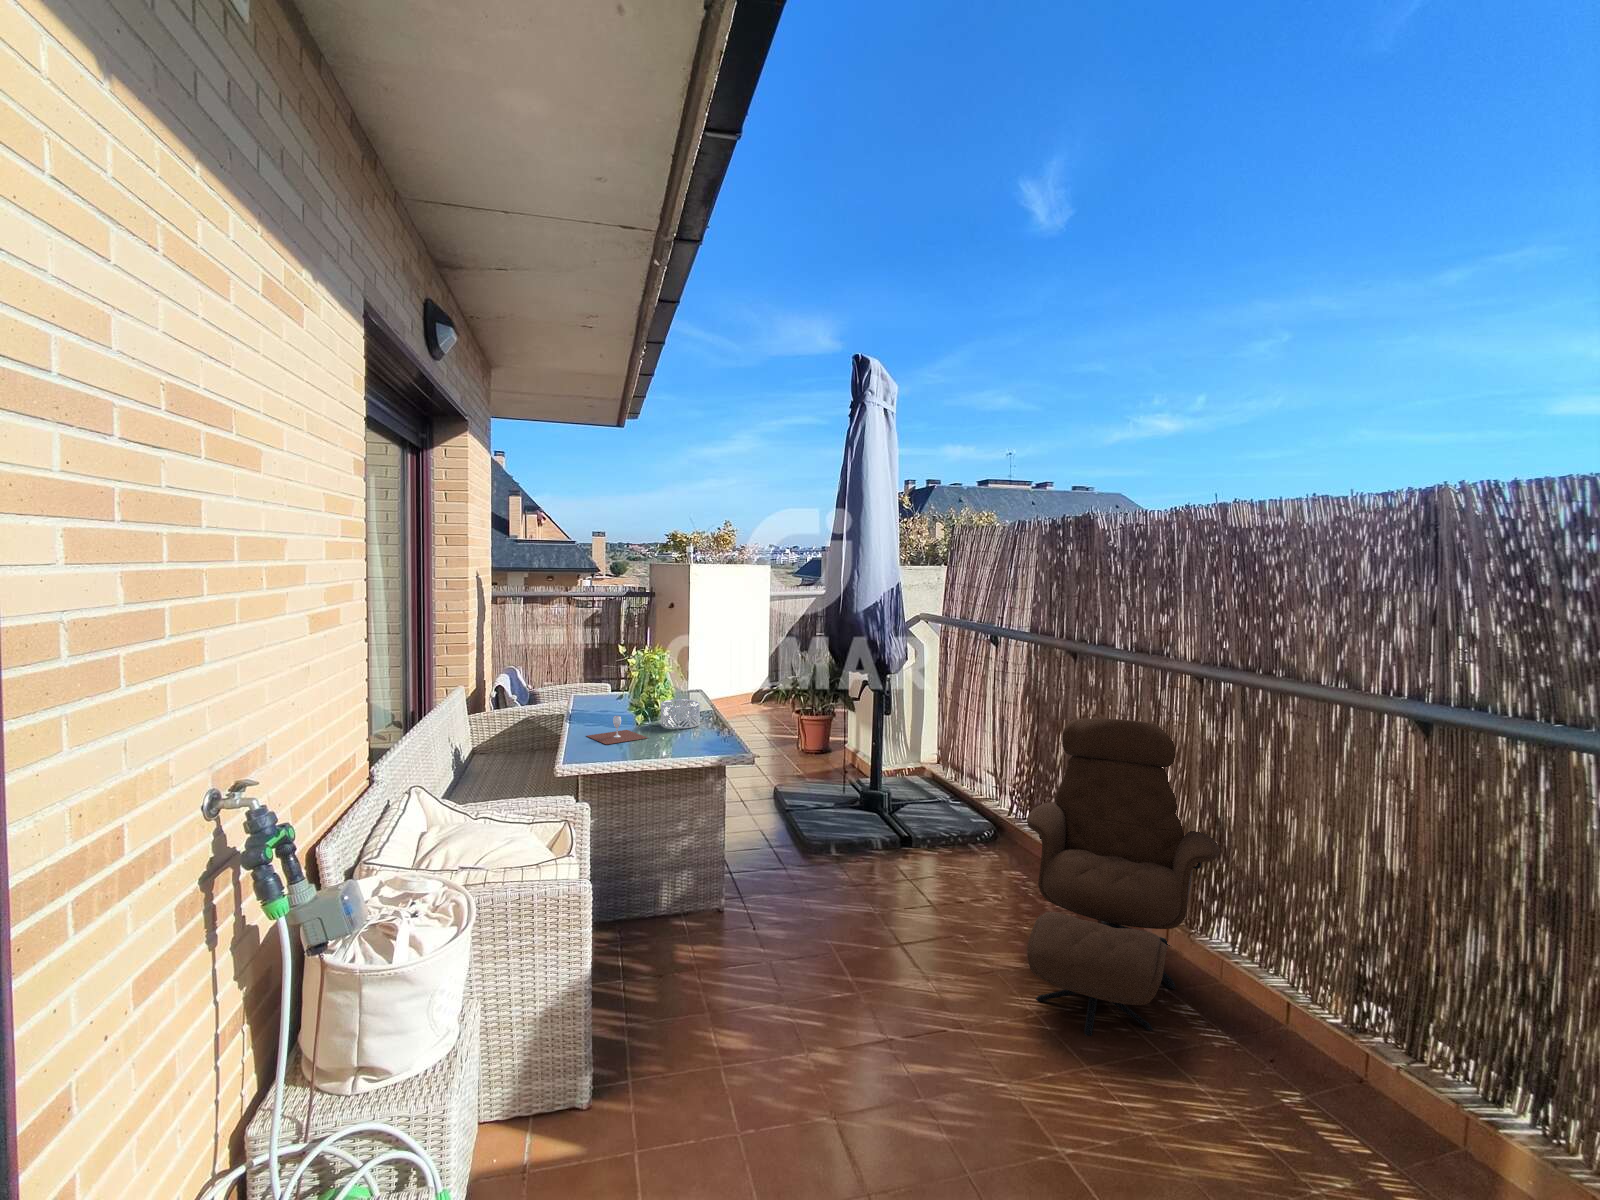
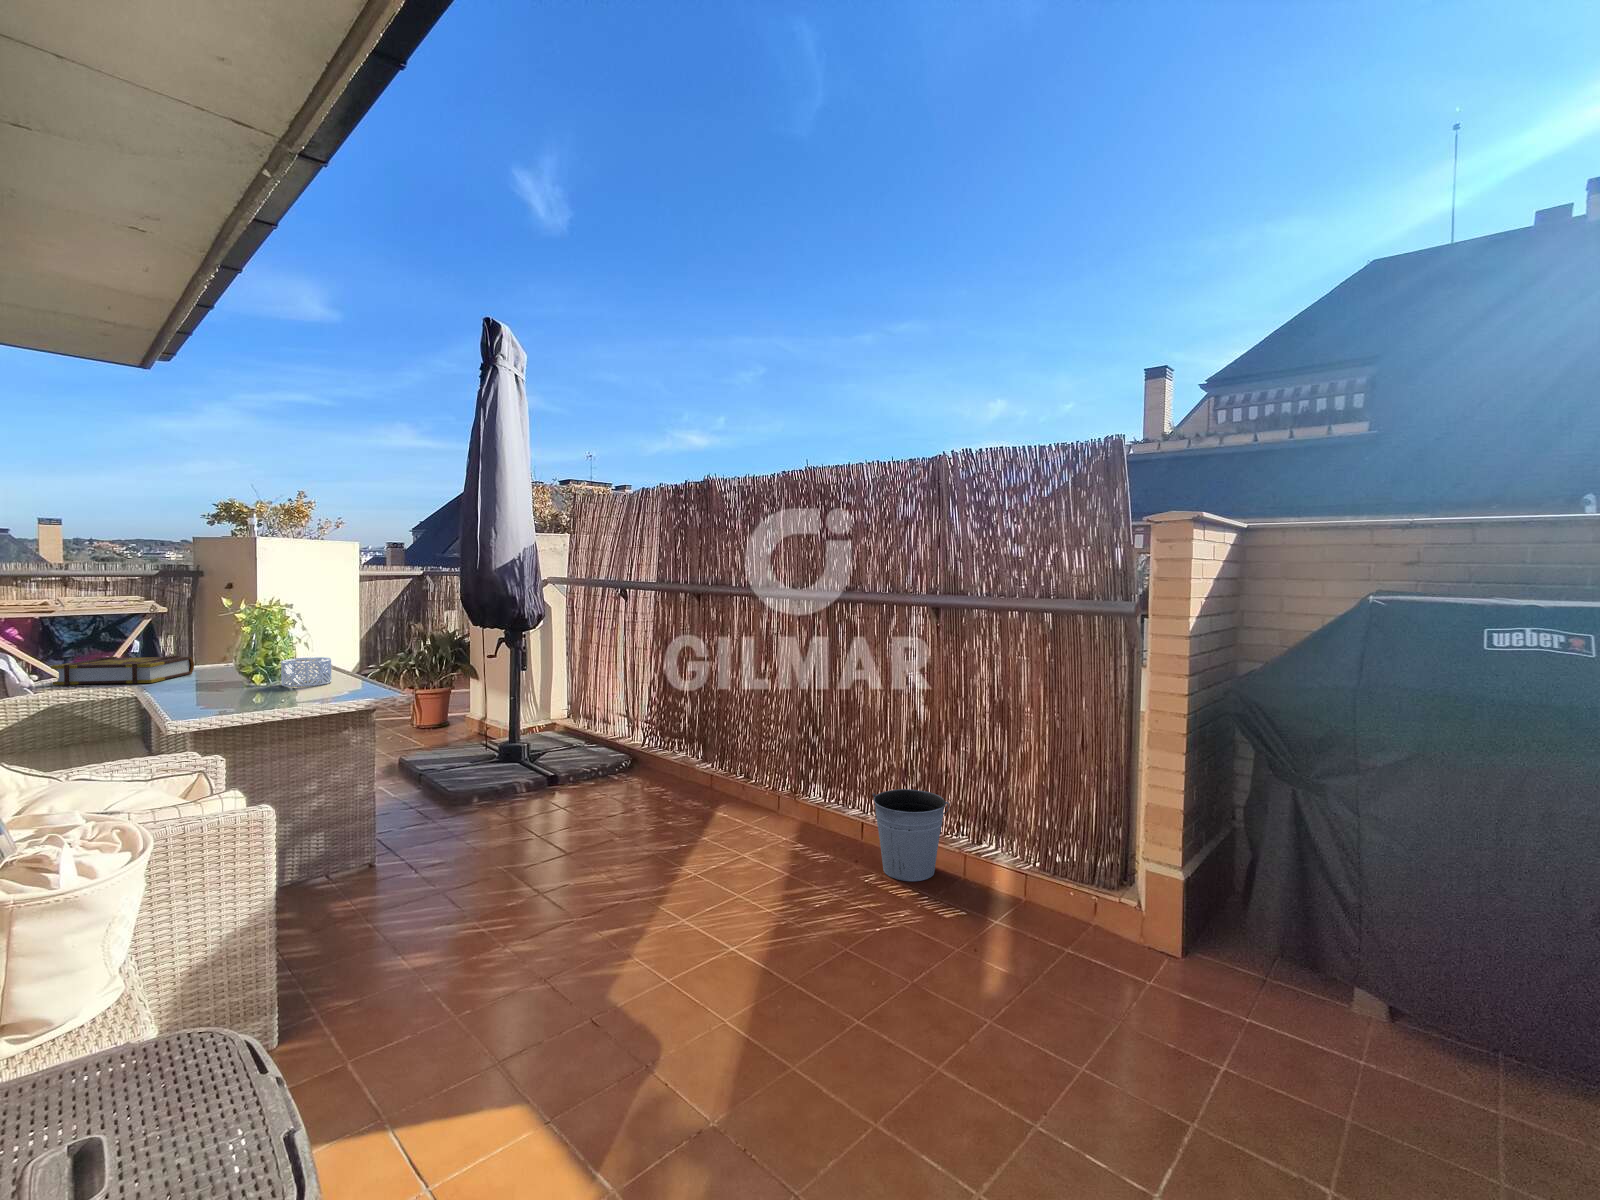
book: none [520,680,612,709] -> present [51,656,194,685]
wine glass: present [587,716,648,744] -> none [185,675,274,704]
lounge chair: present [1027,718,1220,1036] -> none [671,641,814,875]
bucket: none [1300,980,1438,1139] -> present [873,789,949,881]

